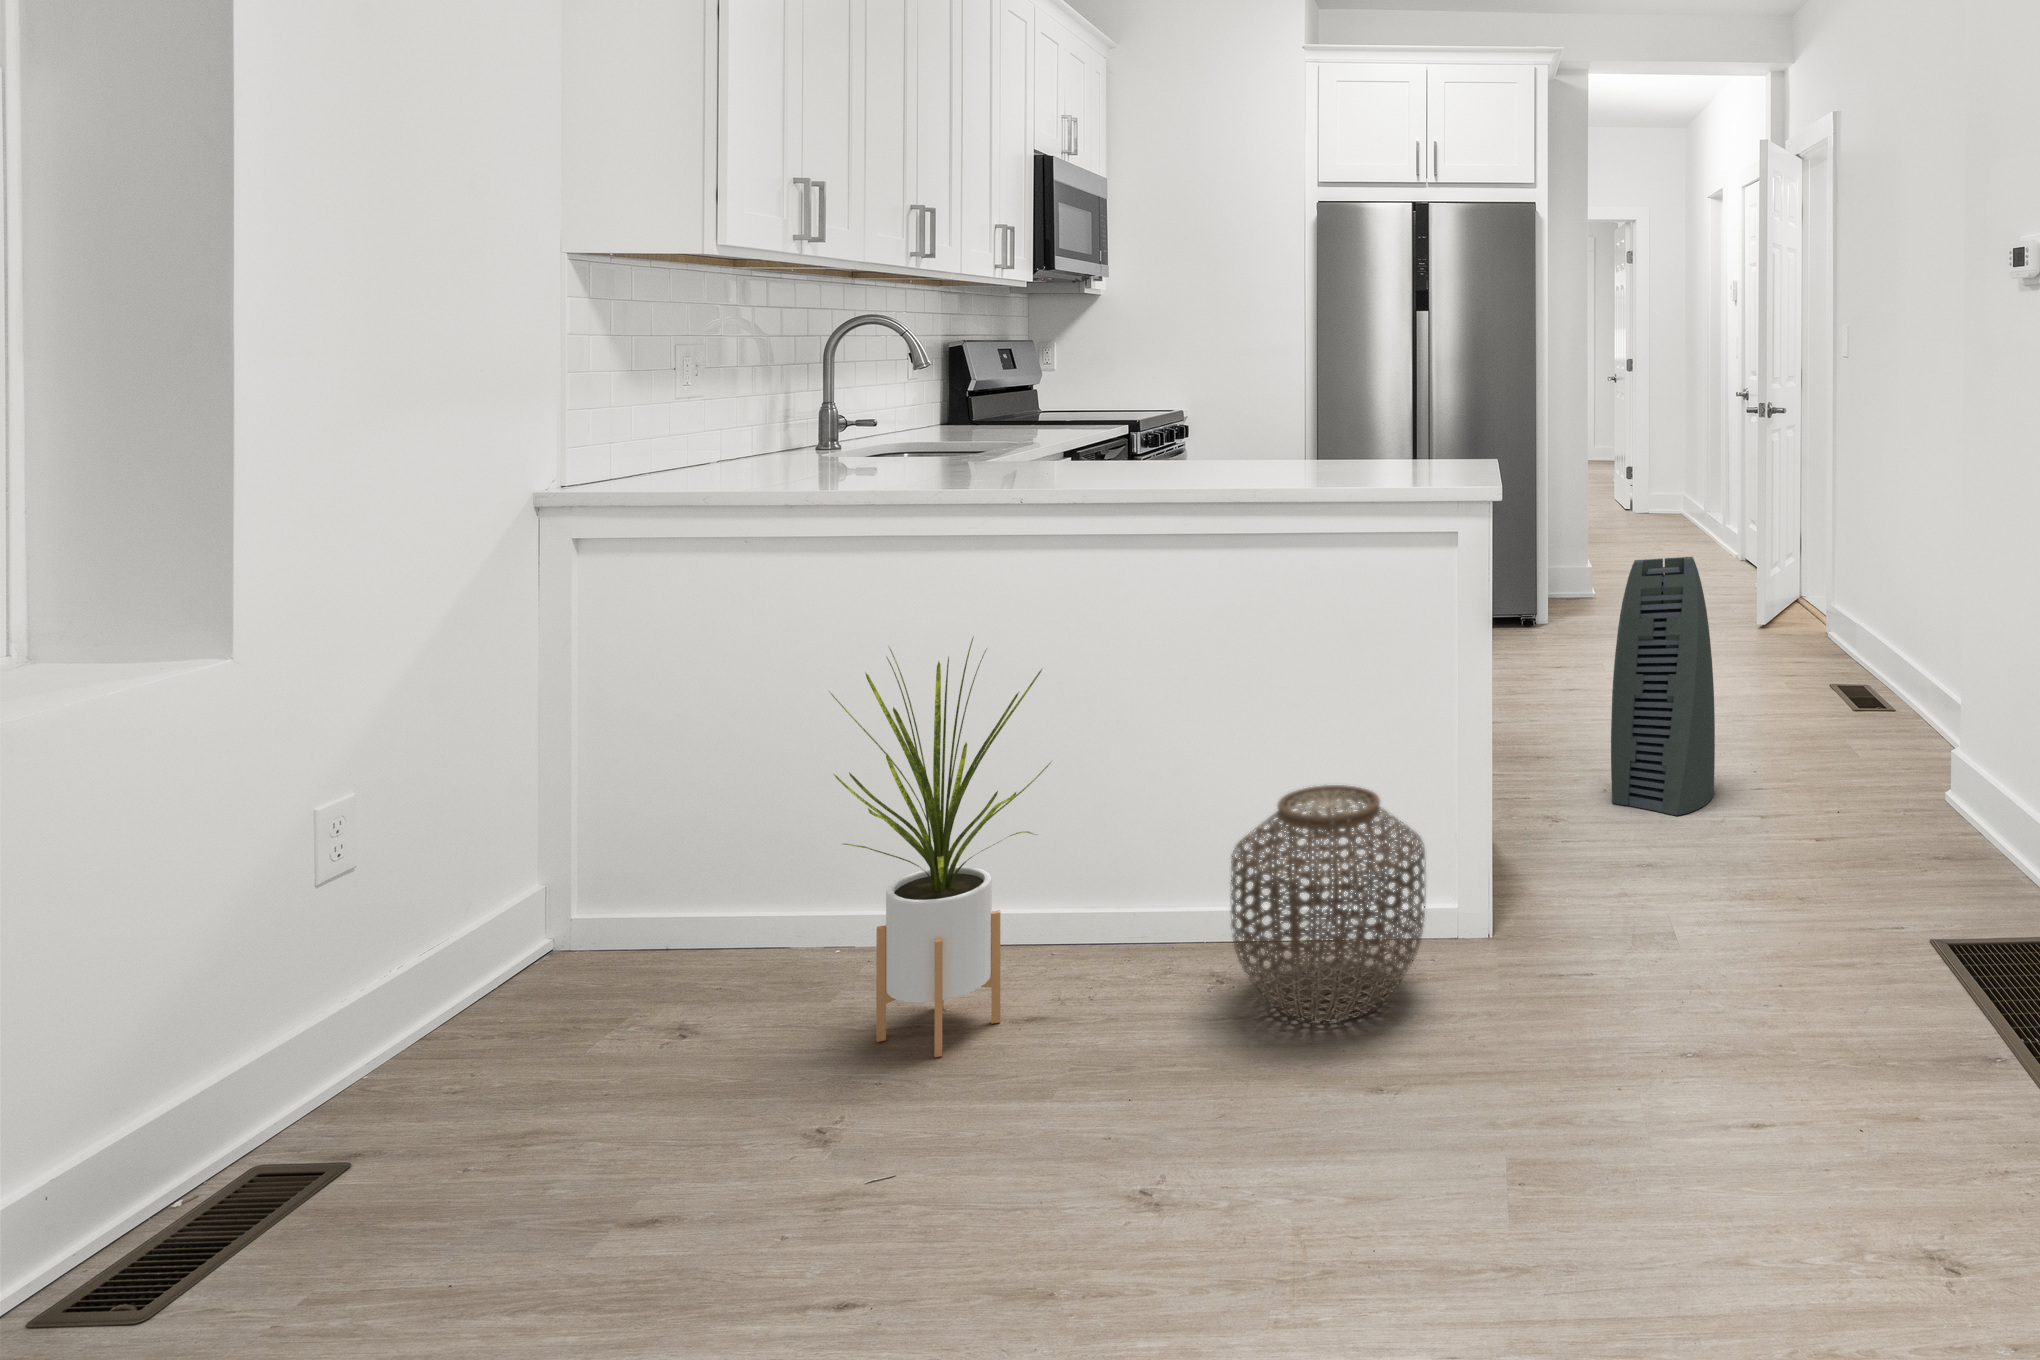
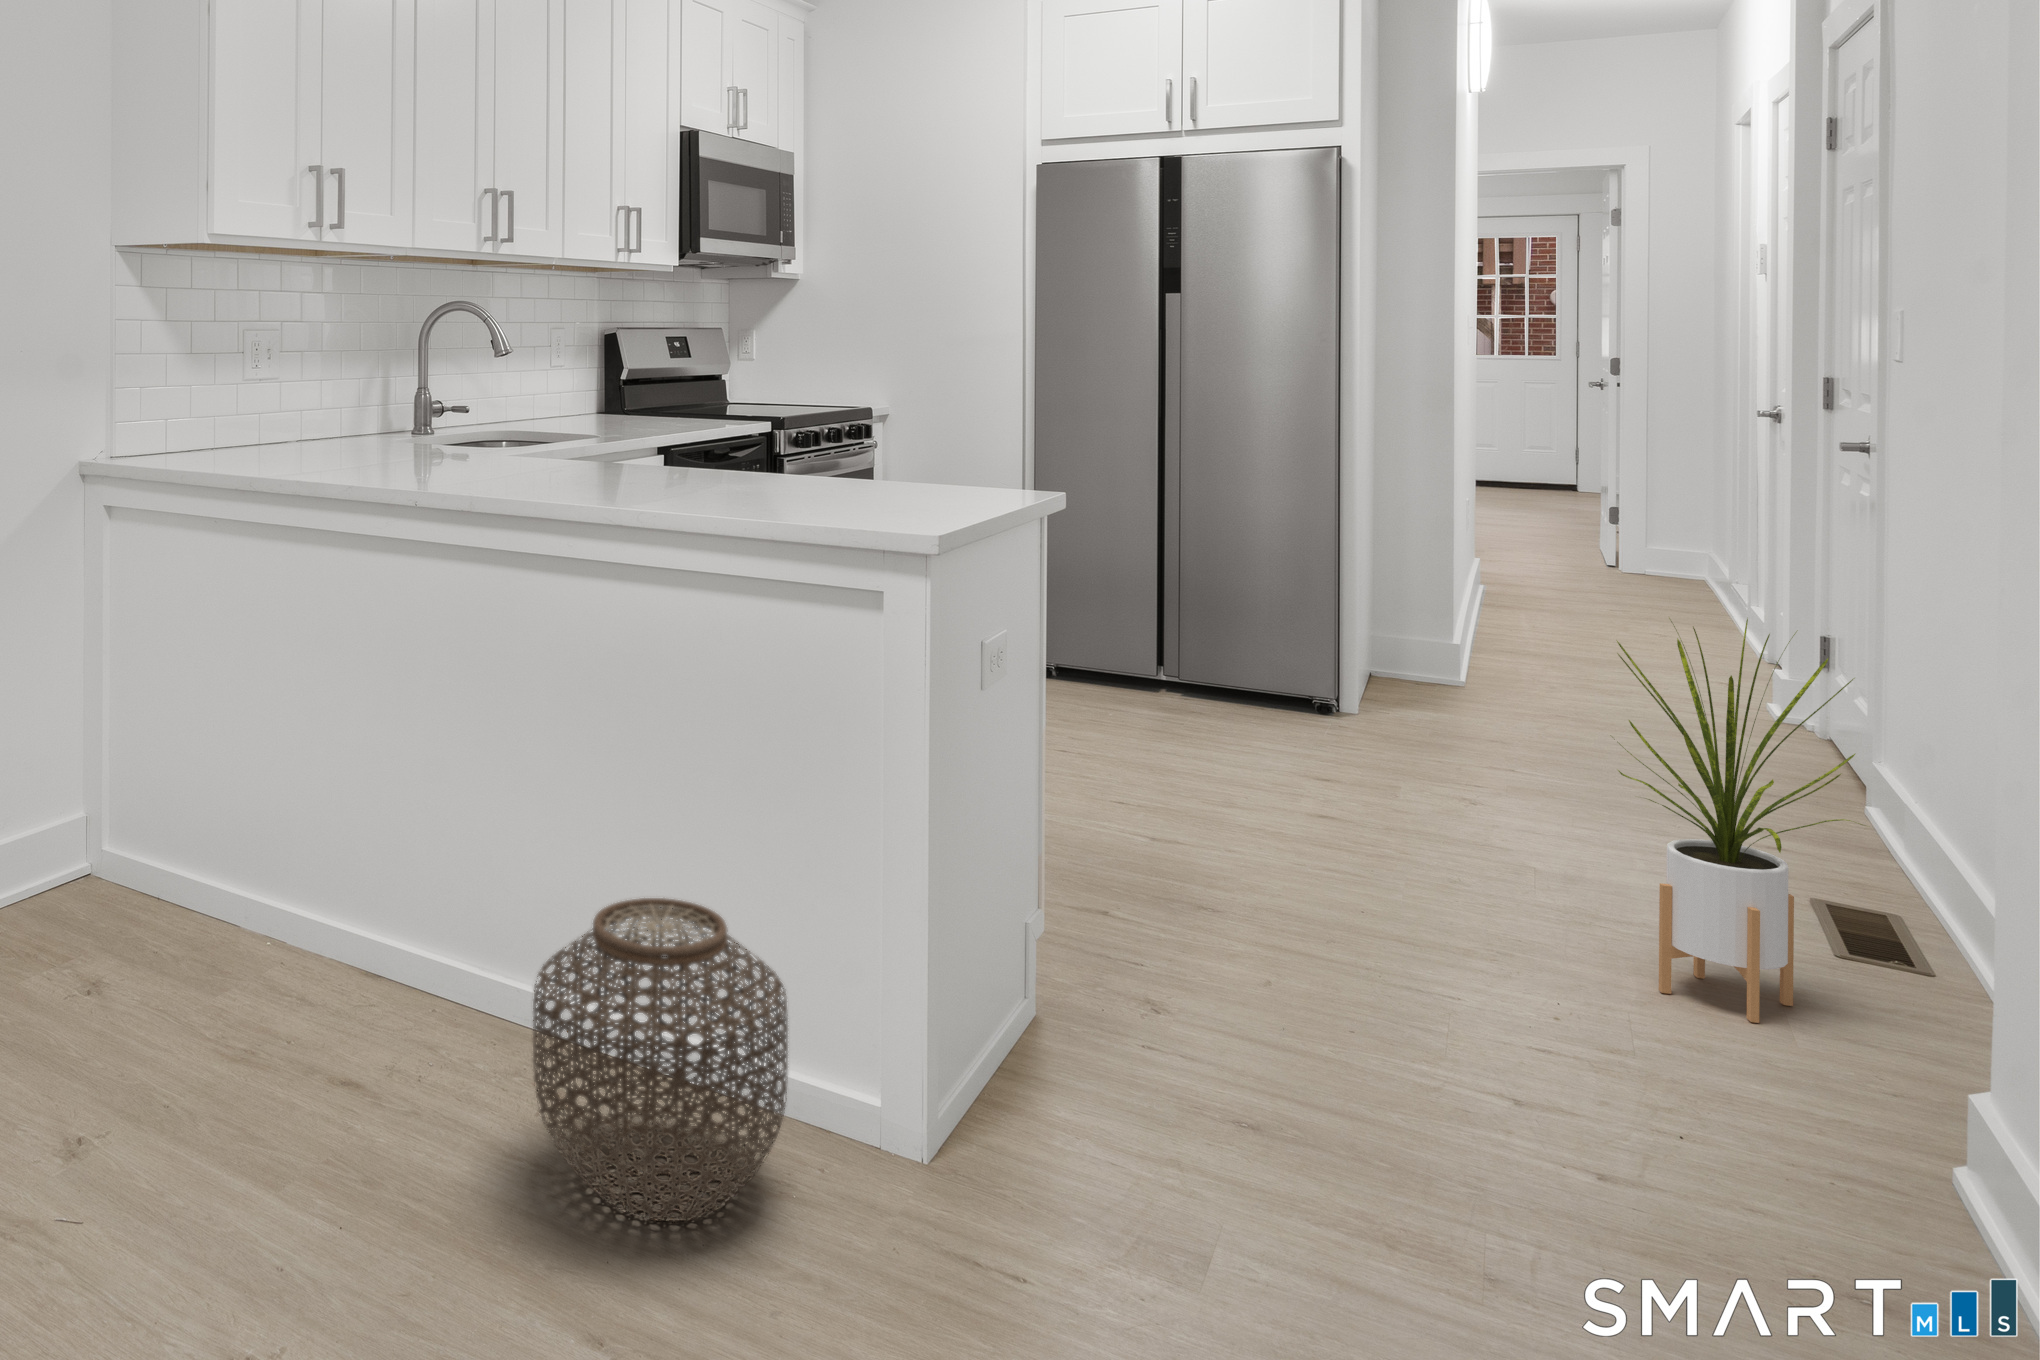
air purifier: present [1611,557,1715,816] -> none [1262,652,1456,1052]
house plant: present [830,636,1051,1057] -> present [1617,618,1863,1023]

